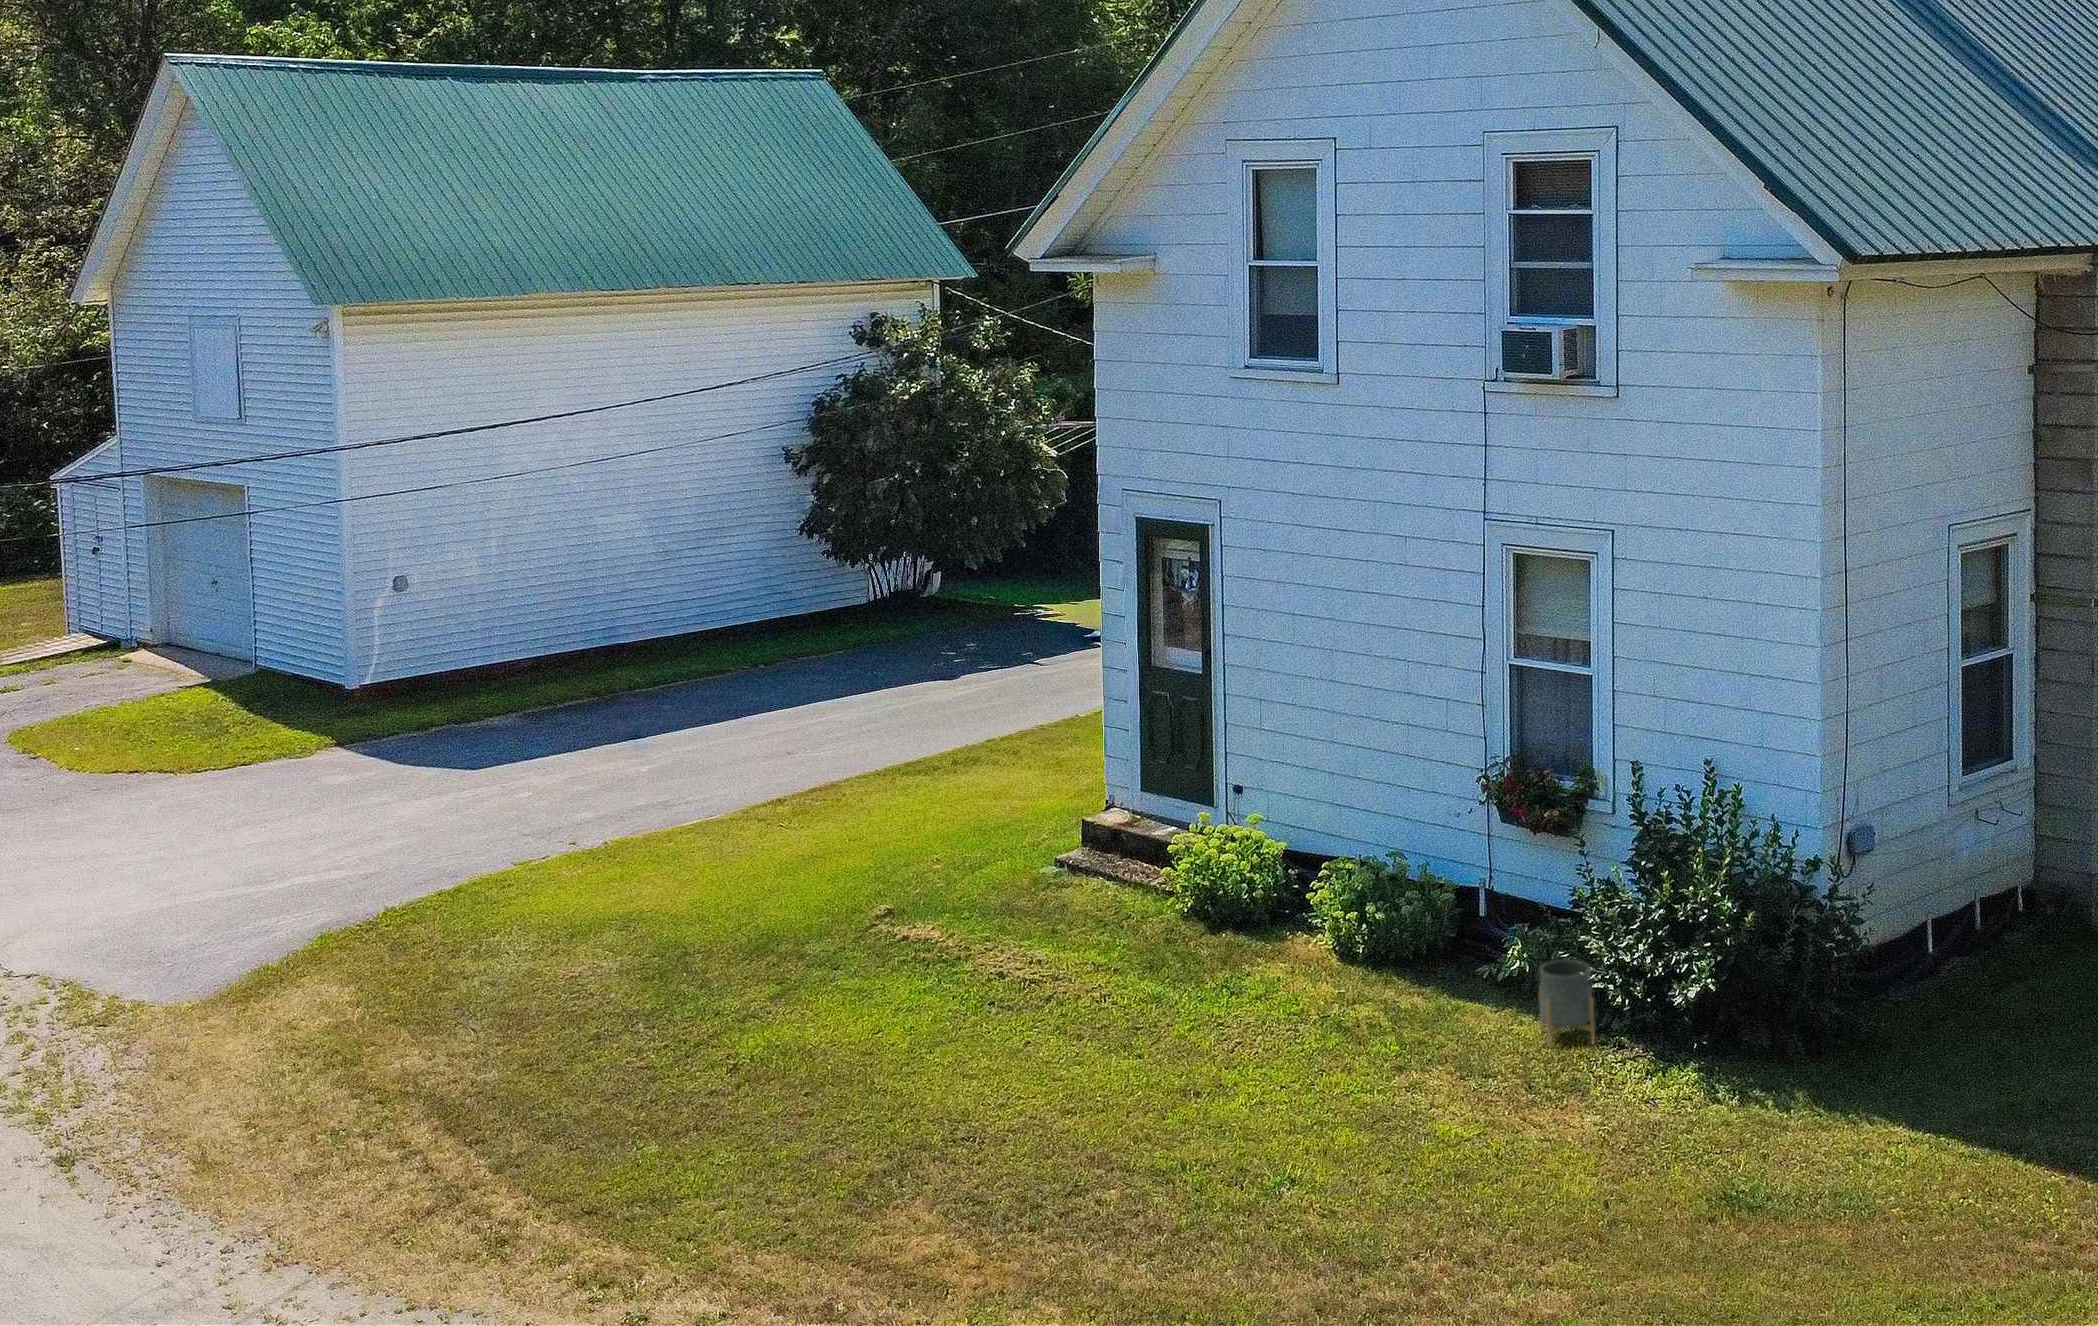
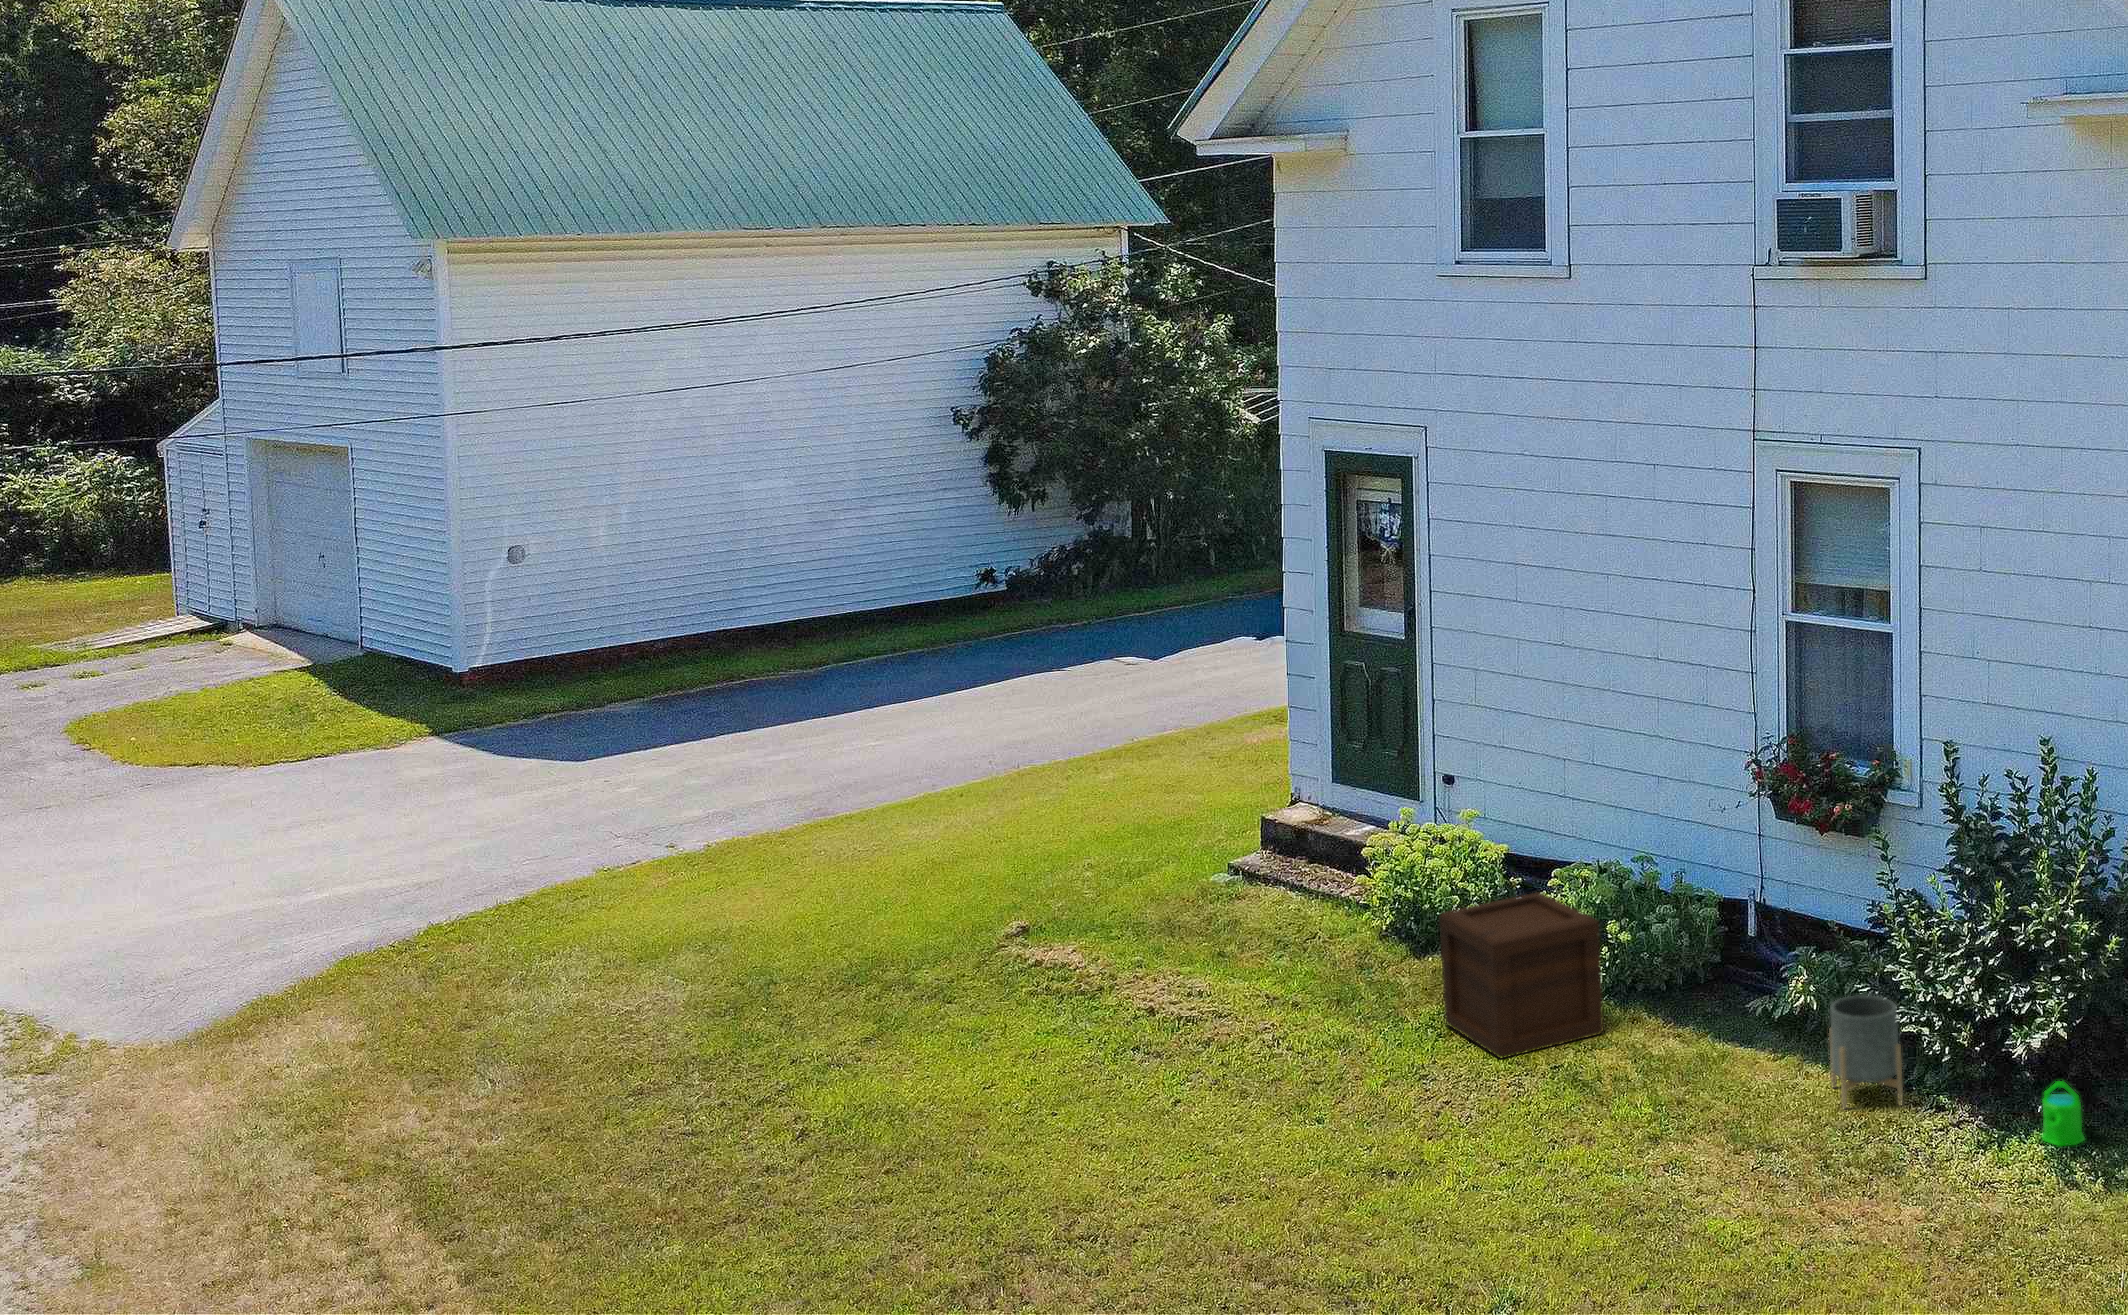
wooden crate: none [1233,880,1364,1013] -> present [1439,892,1604,1058]
watering can: none [1698,1024,1732,1073] -> present [2041,1081,2085,1146]

